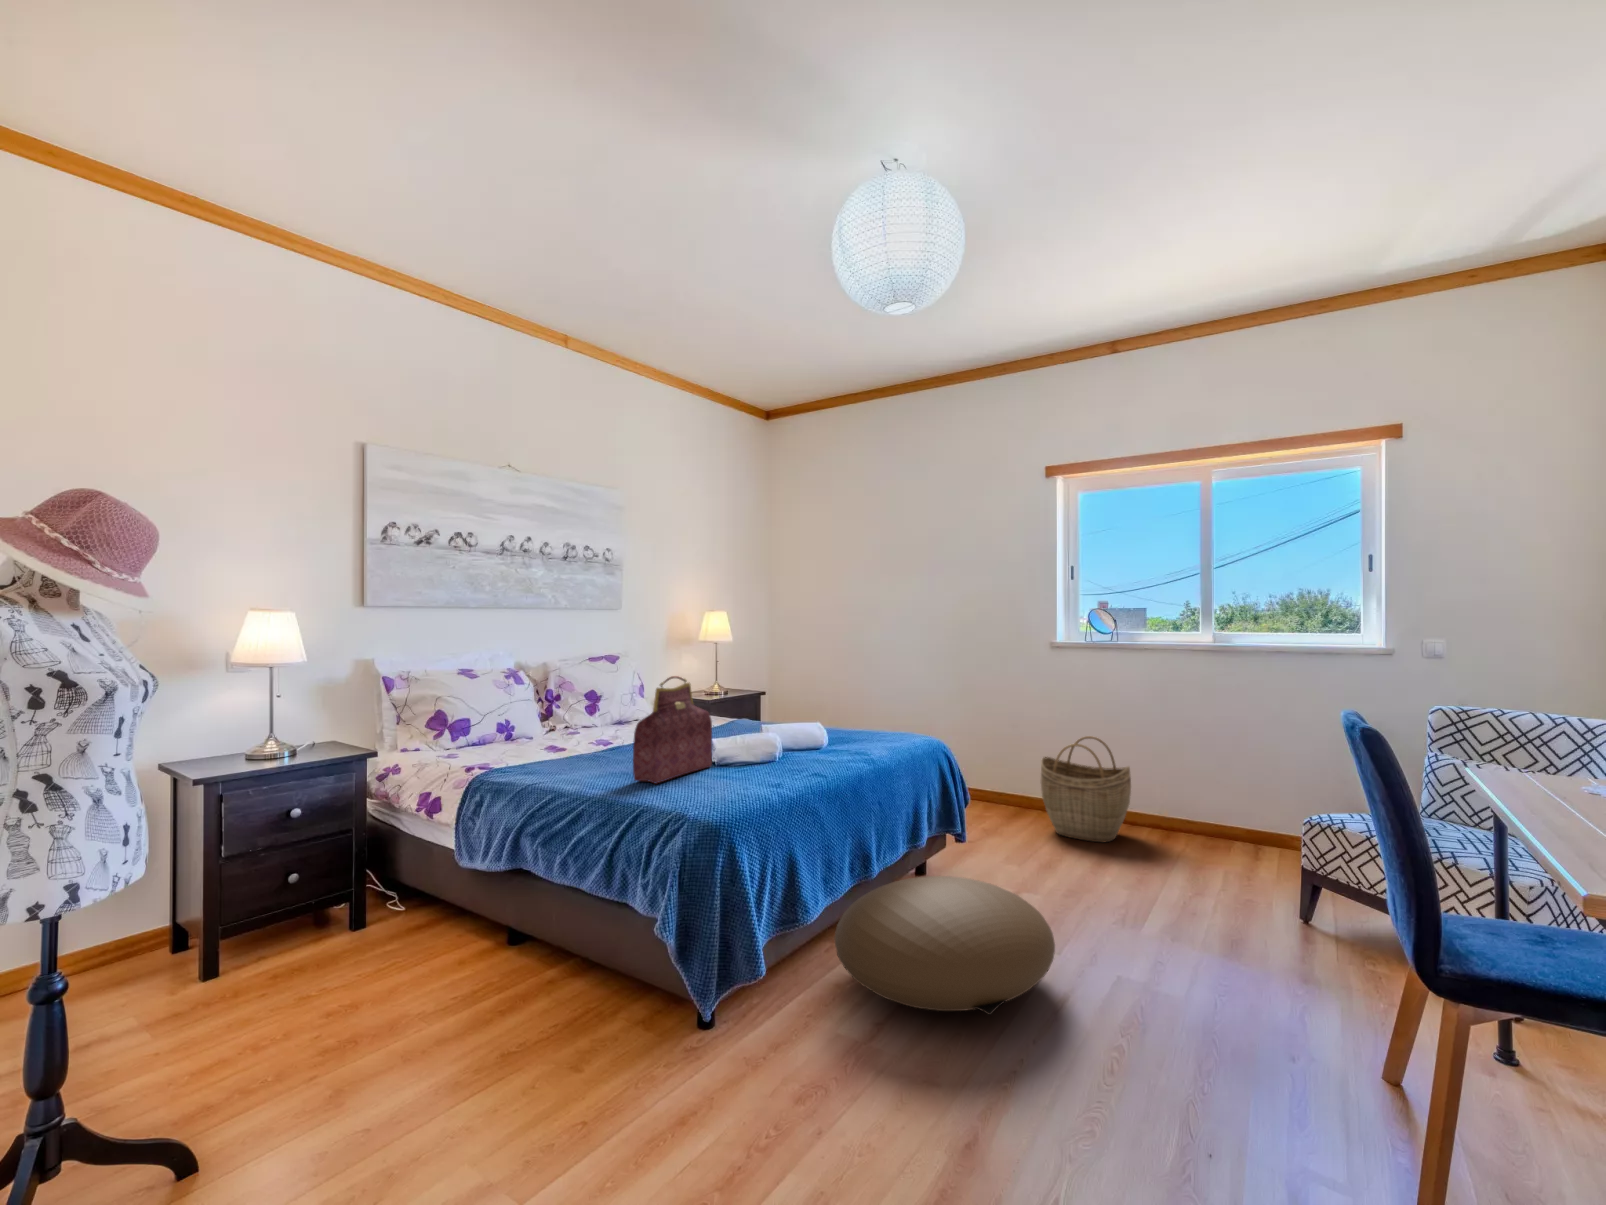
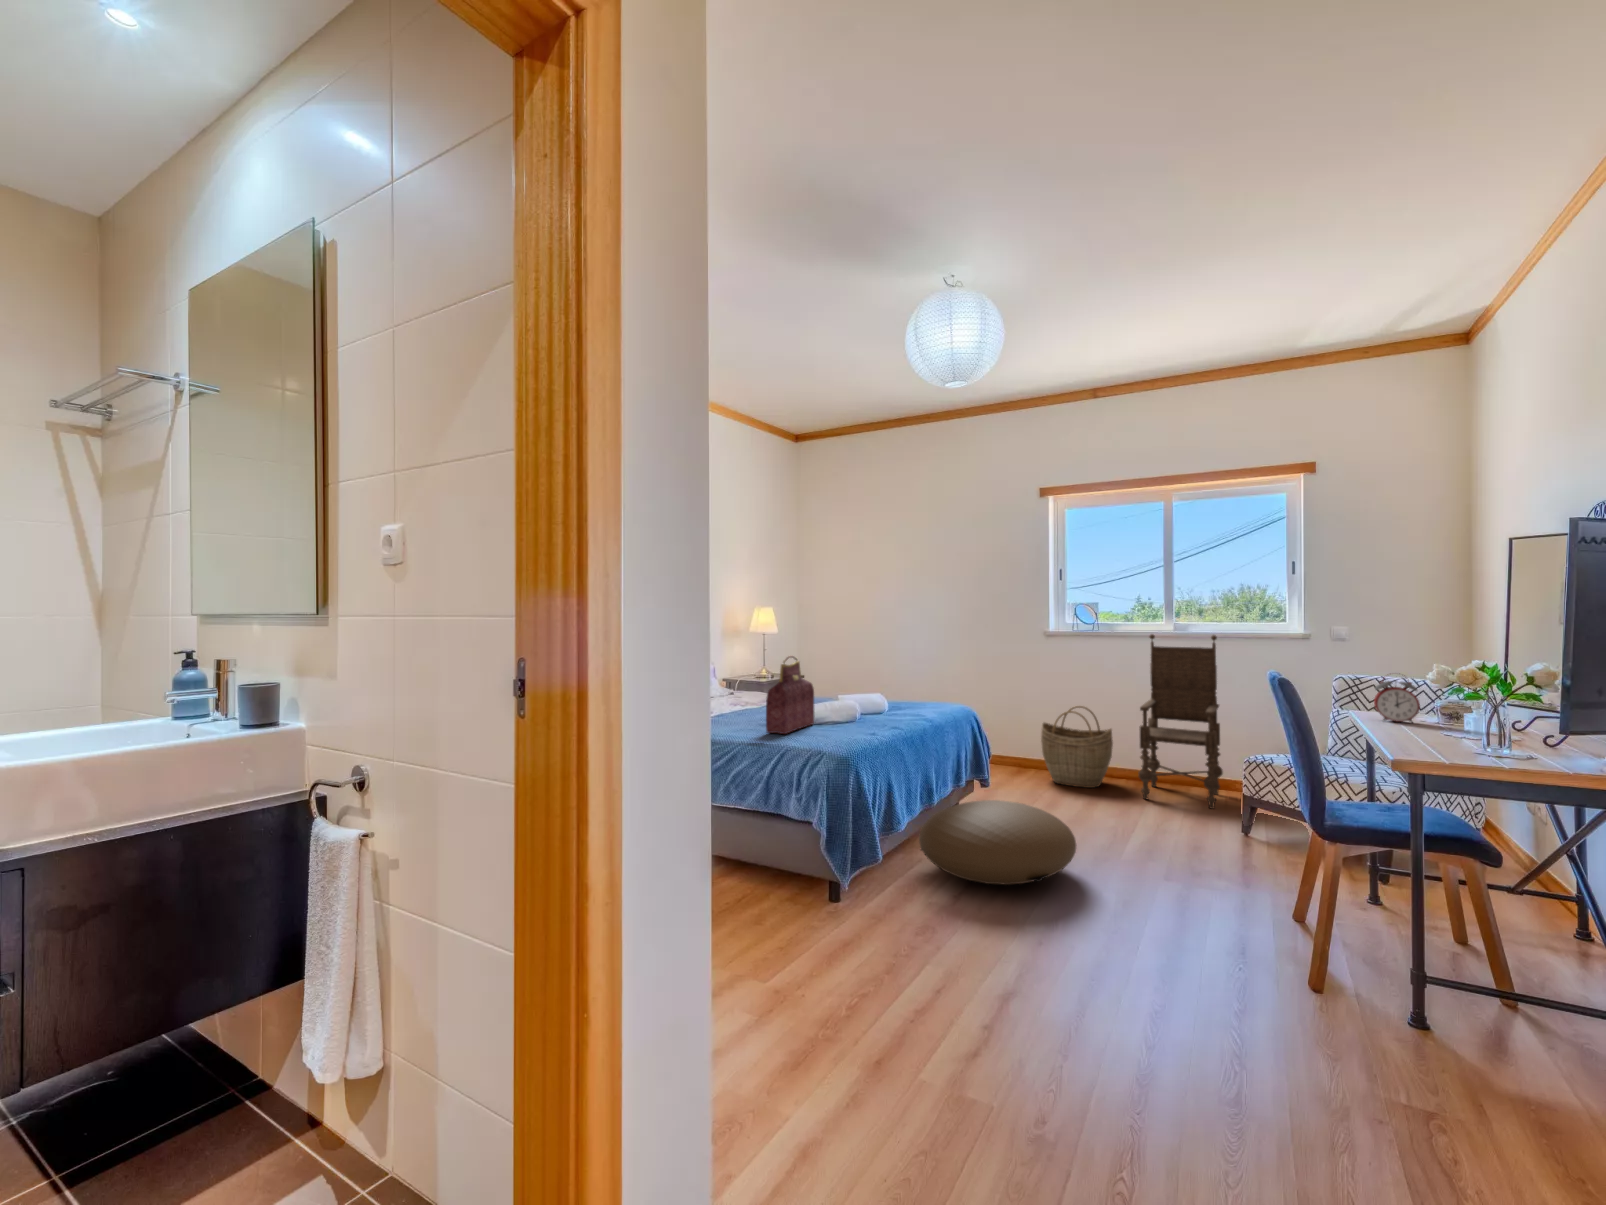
armchair: none [1162,646,1275,879] -> present [1138,634,1223,809]
alarm clock: none [1506,714,1585,794] -> present [1374,681,1420,722]

